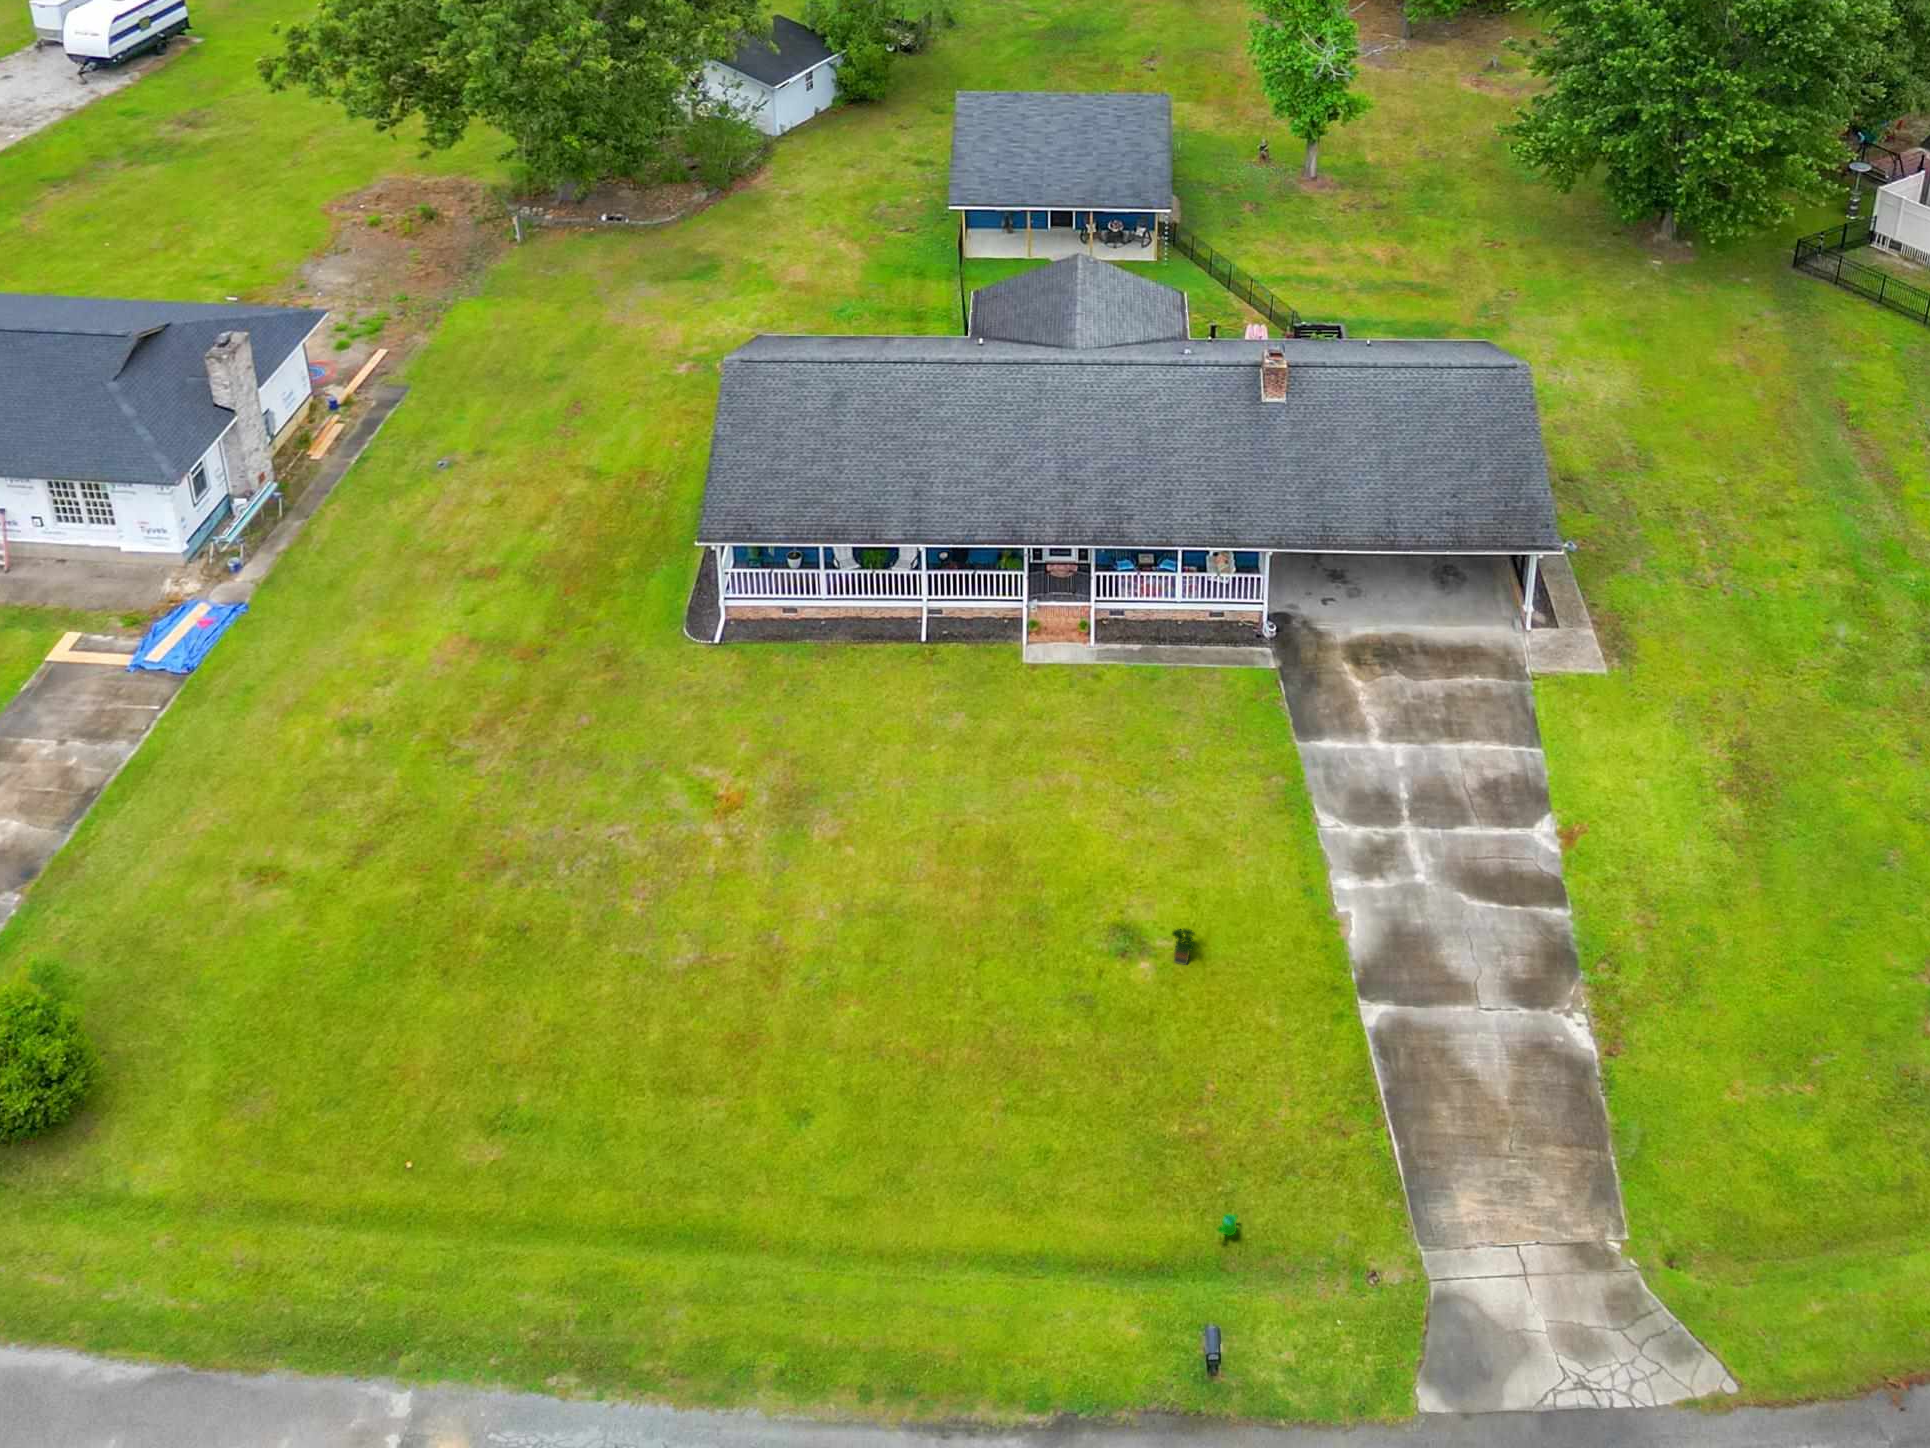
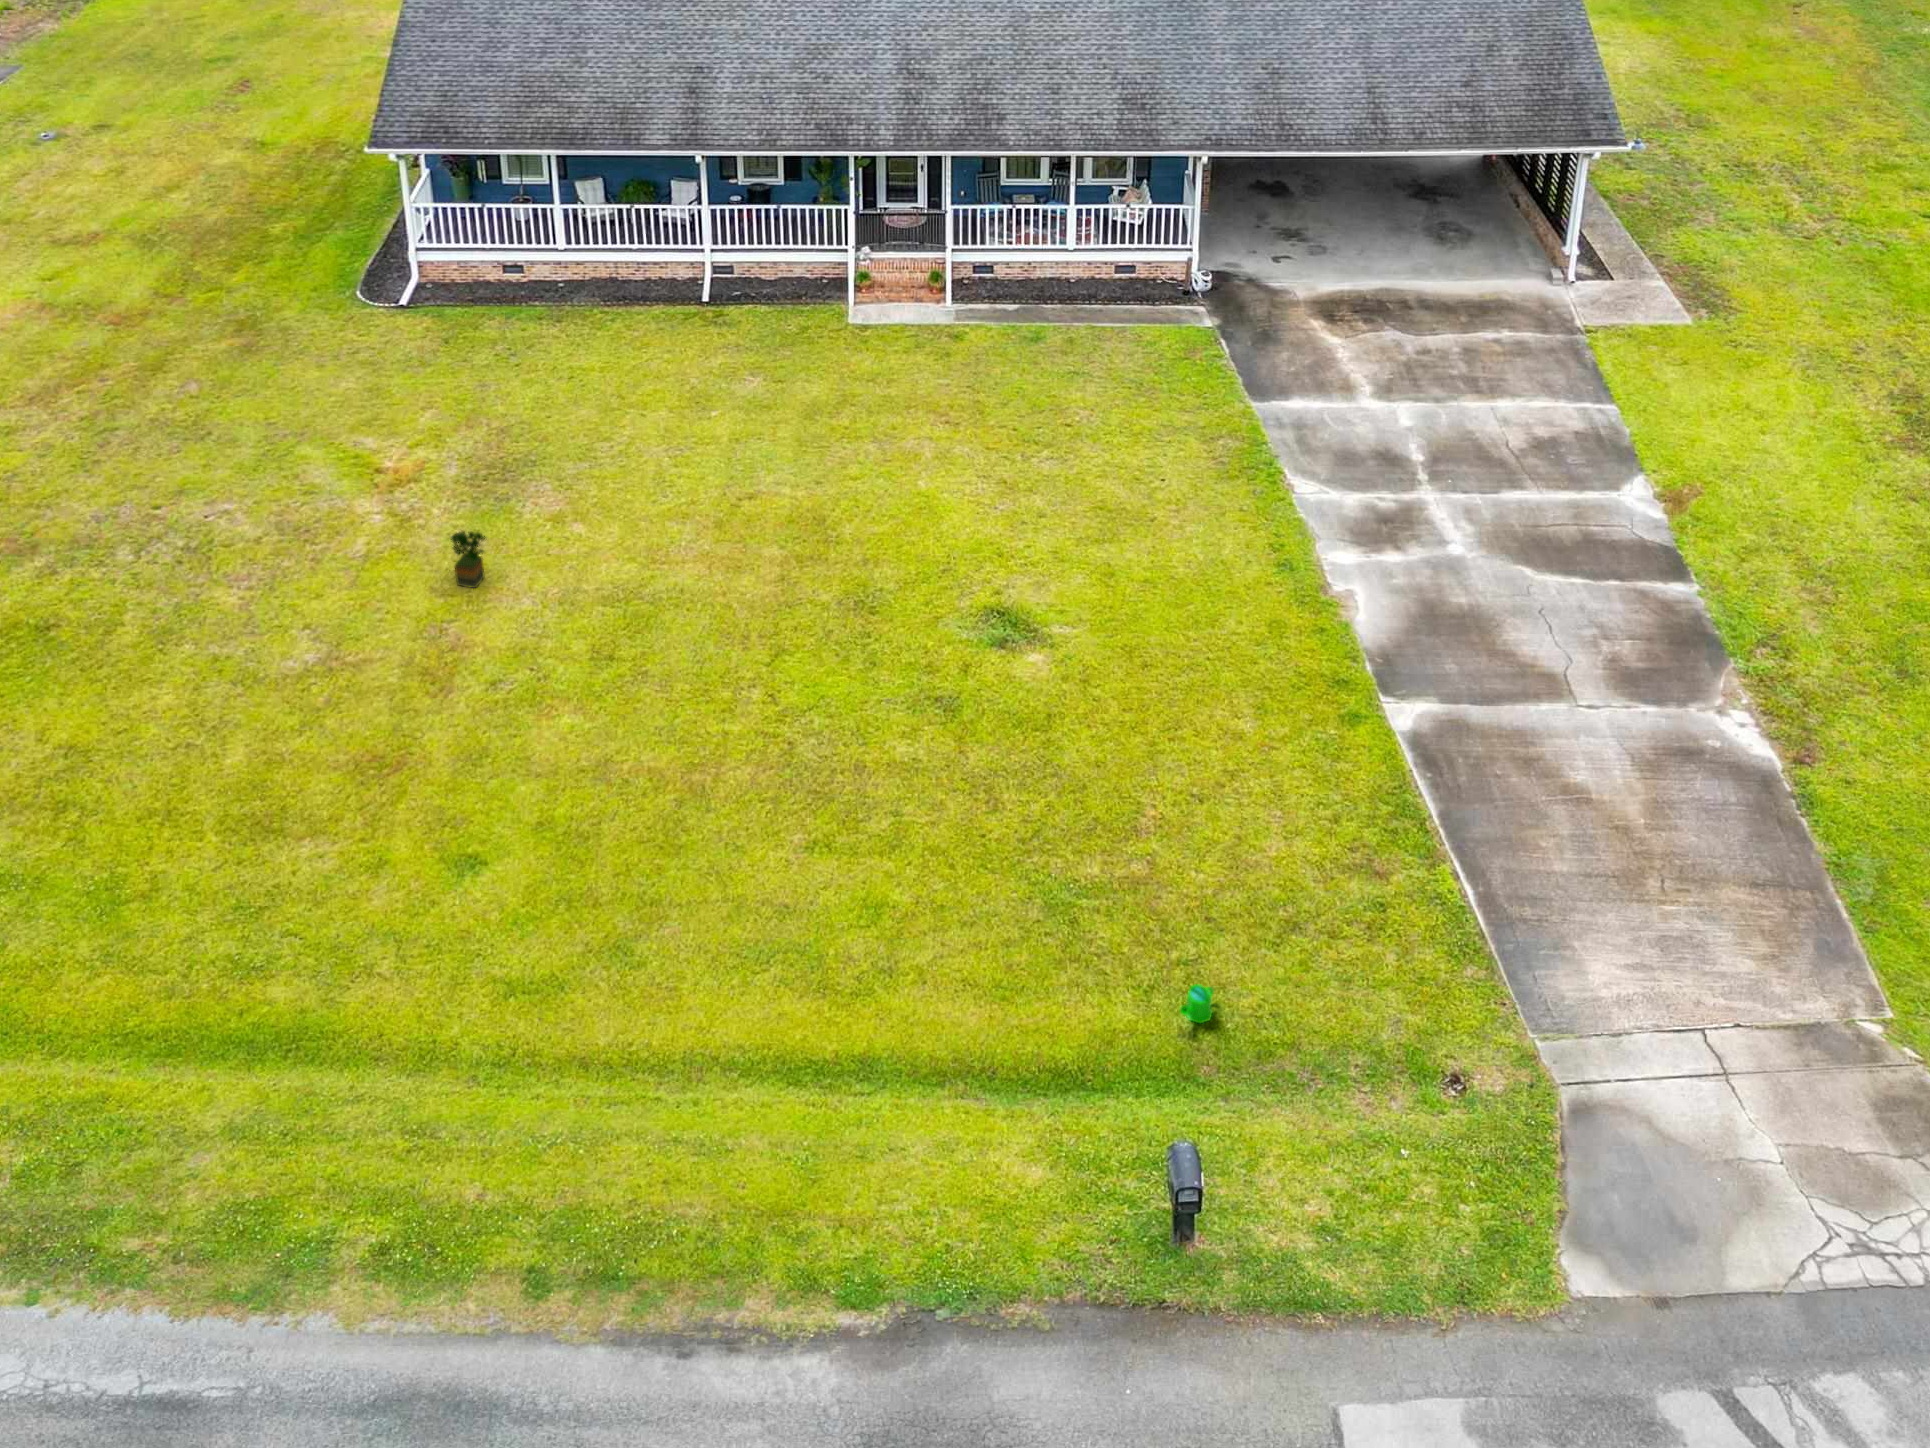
potted tree: present [1172,929,1195,965] -> present [451,532,485,588]

